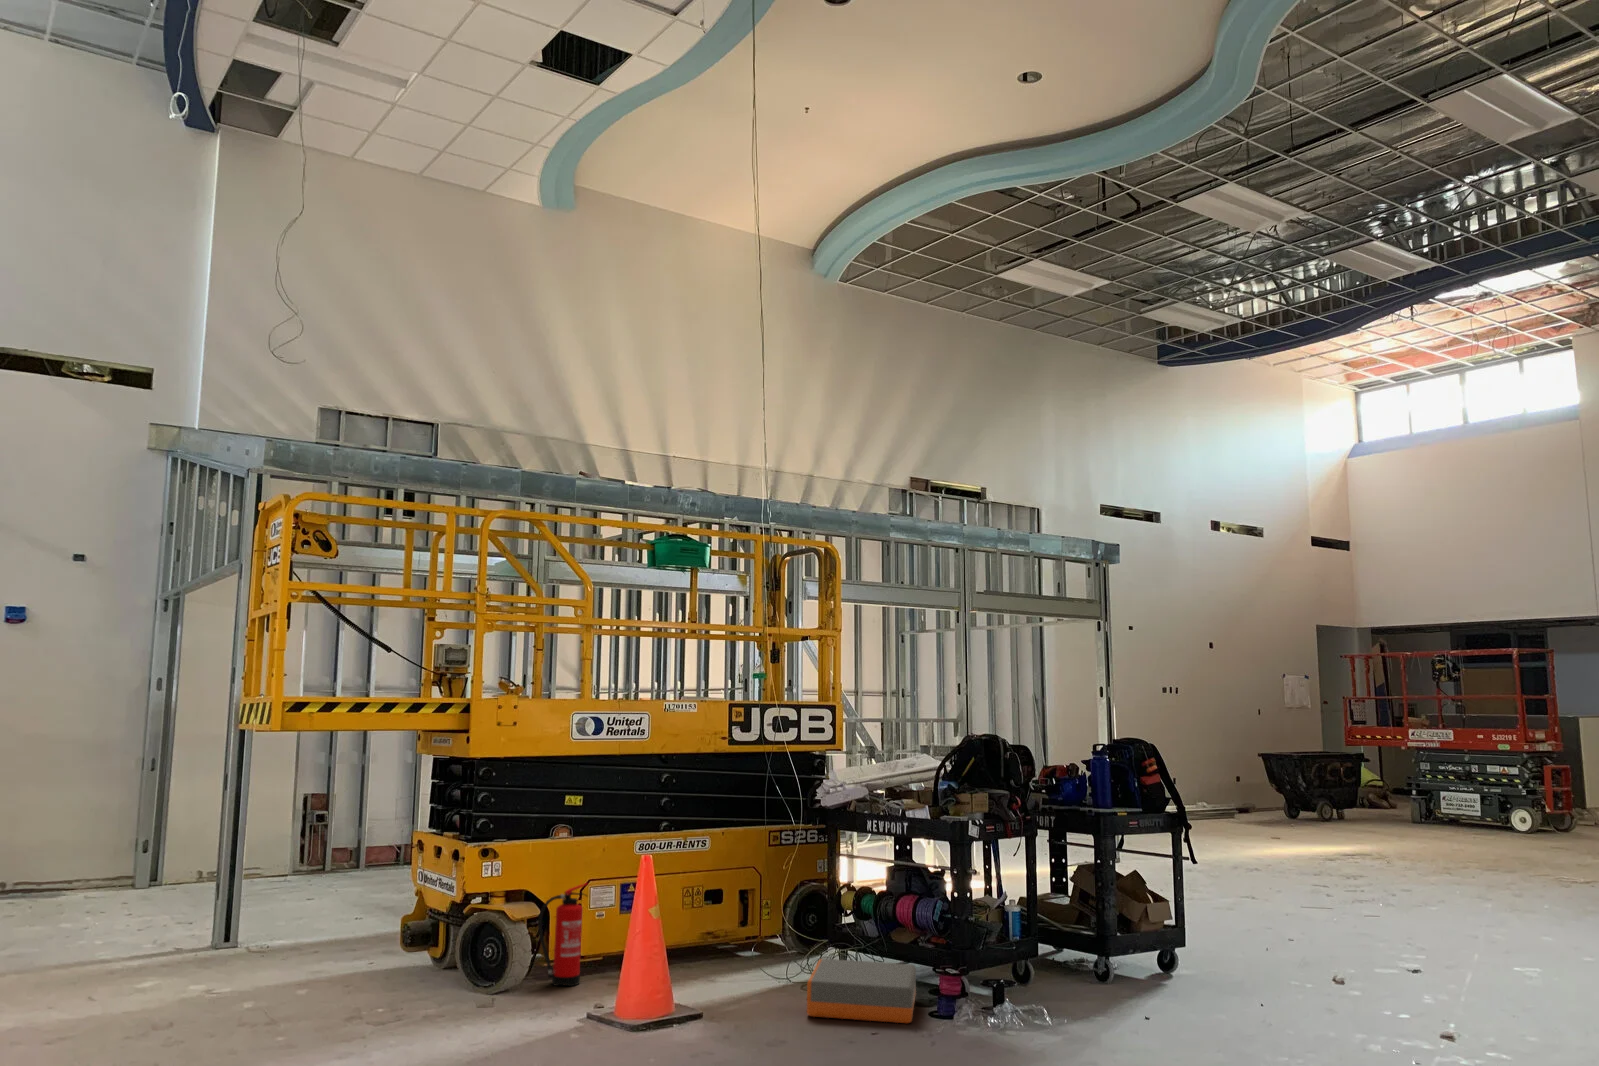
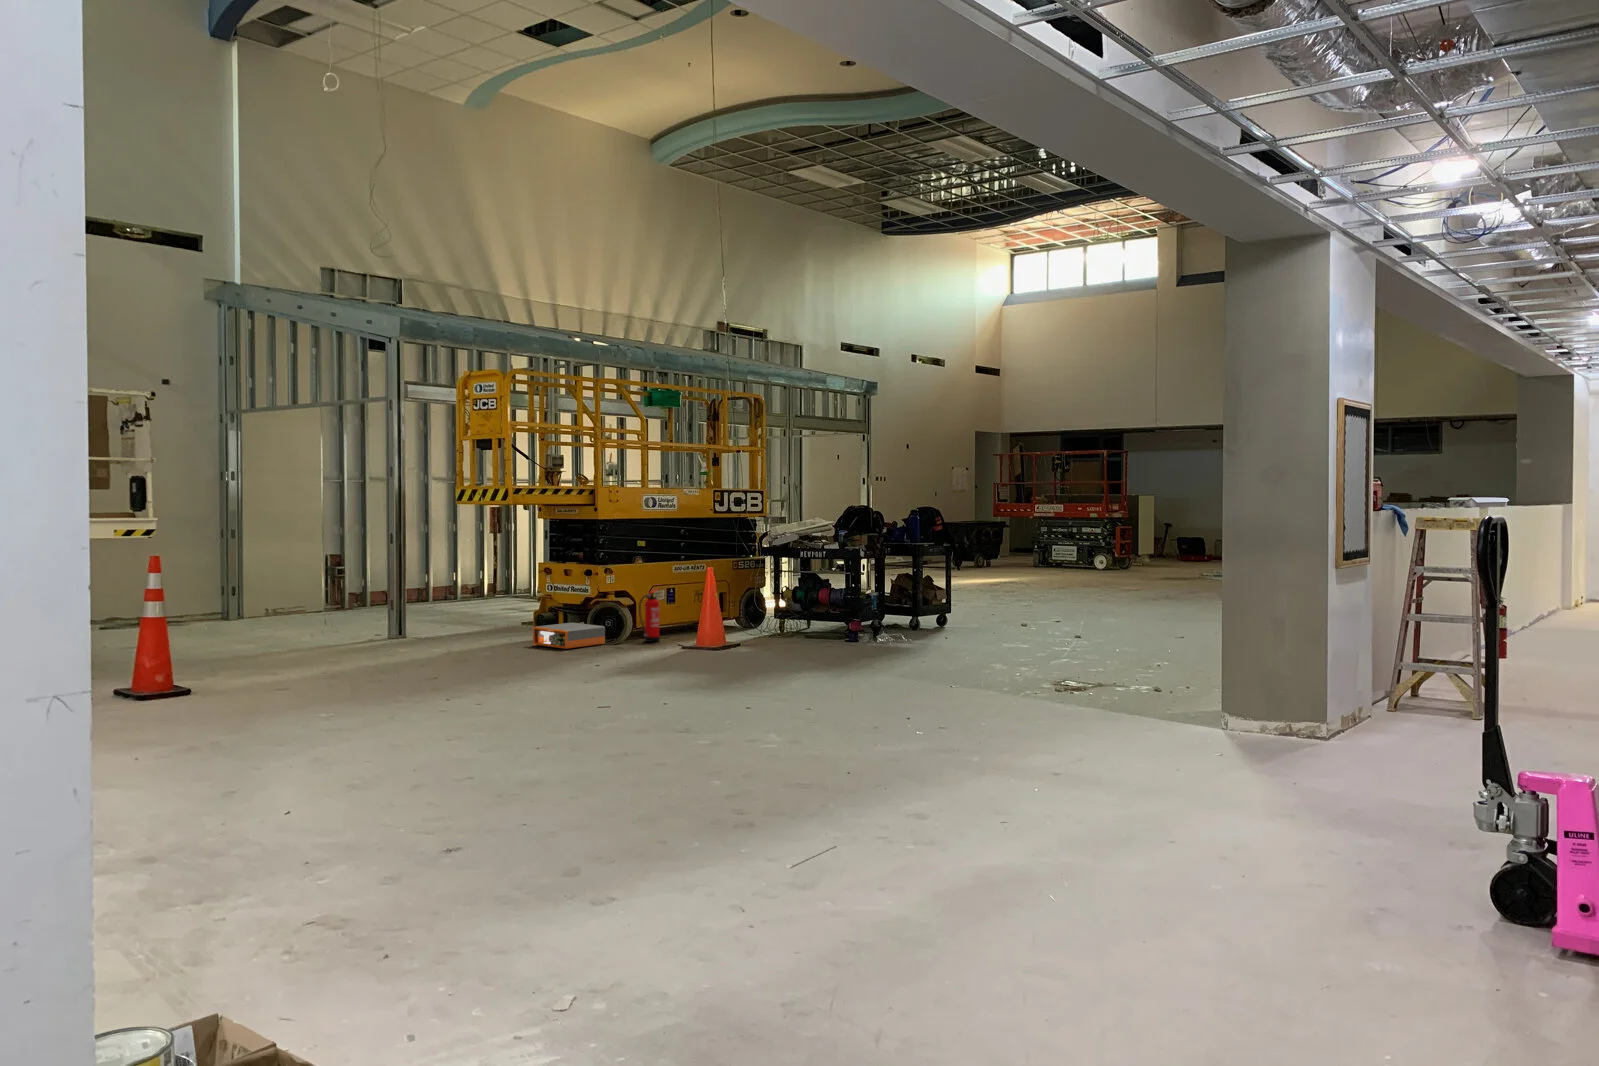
storage box: present [807,959,916,1023] -> present [533,623,605,649]

